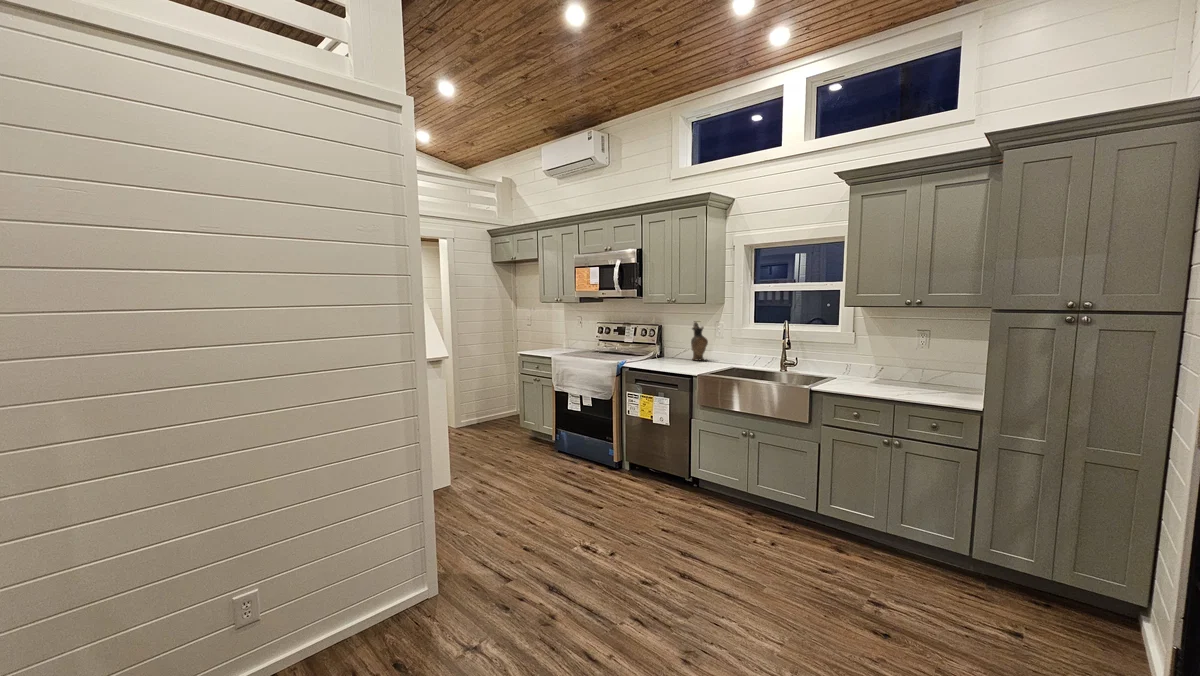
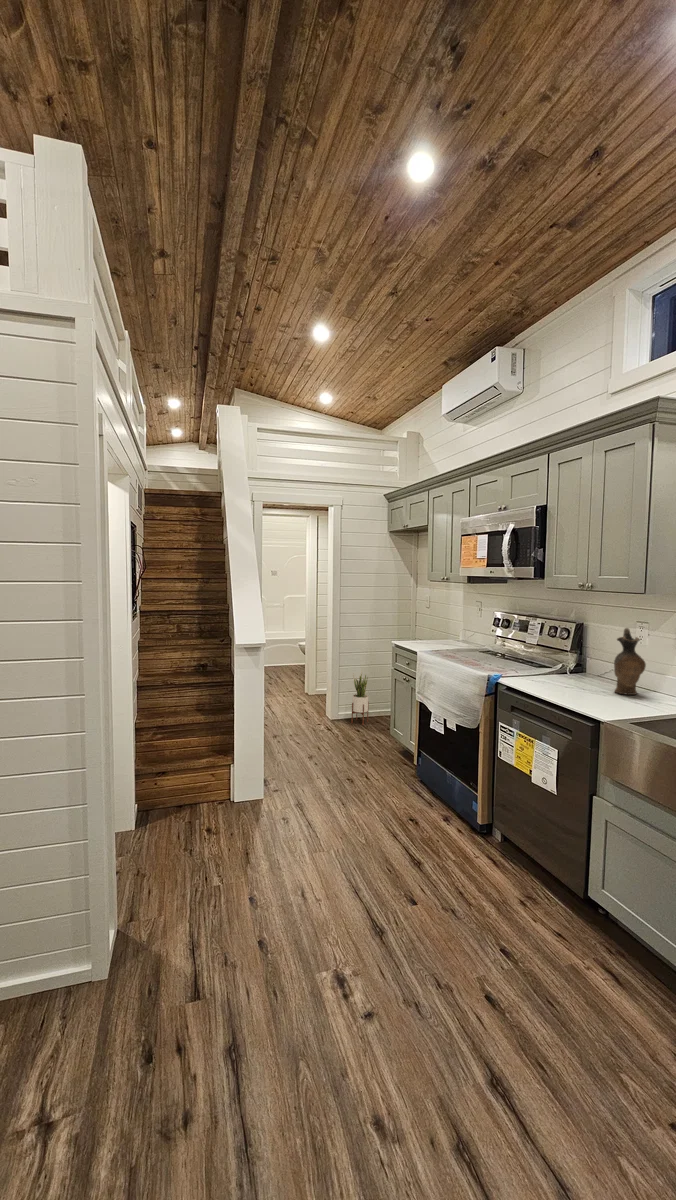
potted plant: none [474,380,488,425] -> present [351,672,369,725]

